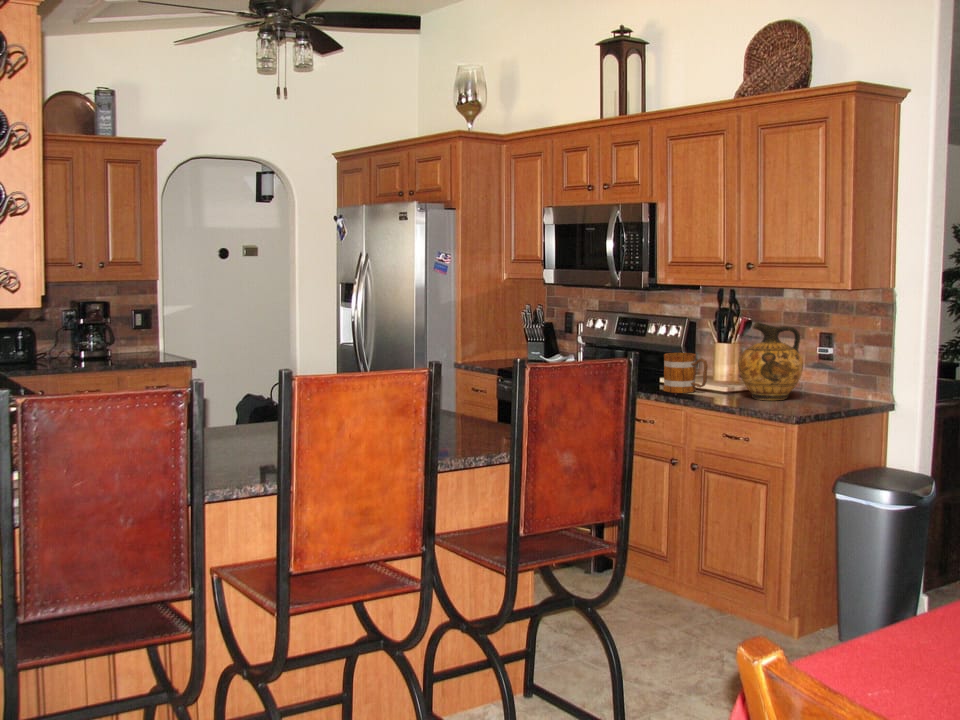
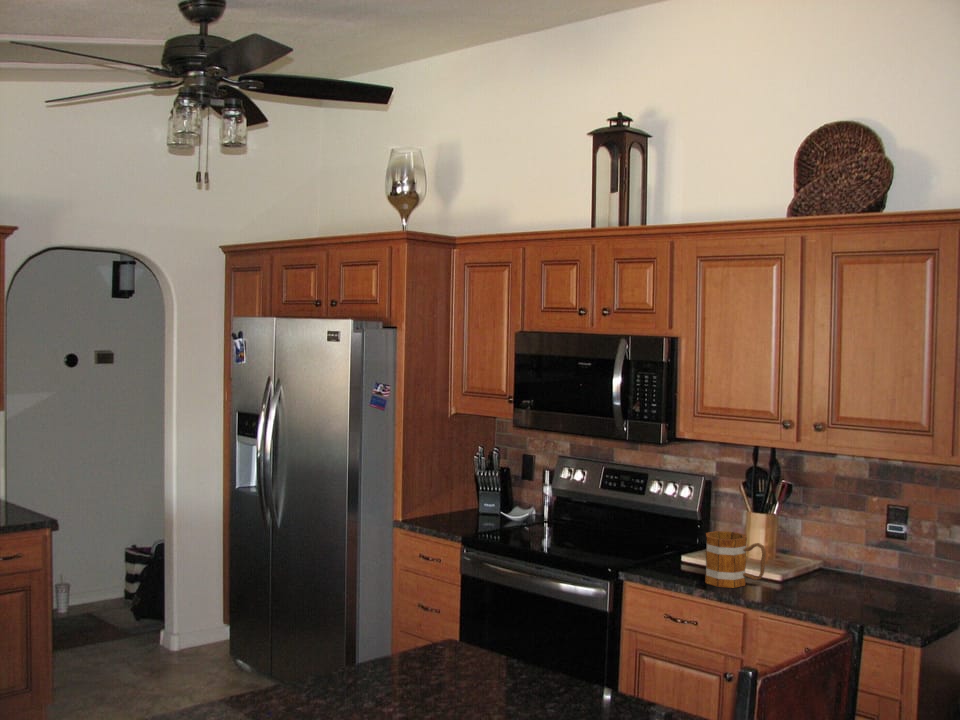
ceramic jug: present [738,322,803,400] -> none [811,500,897,604]

